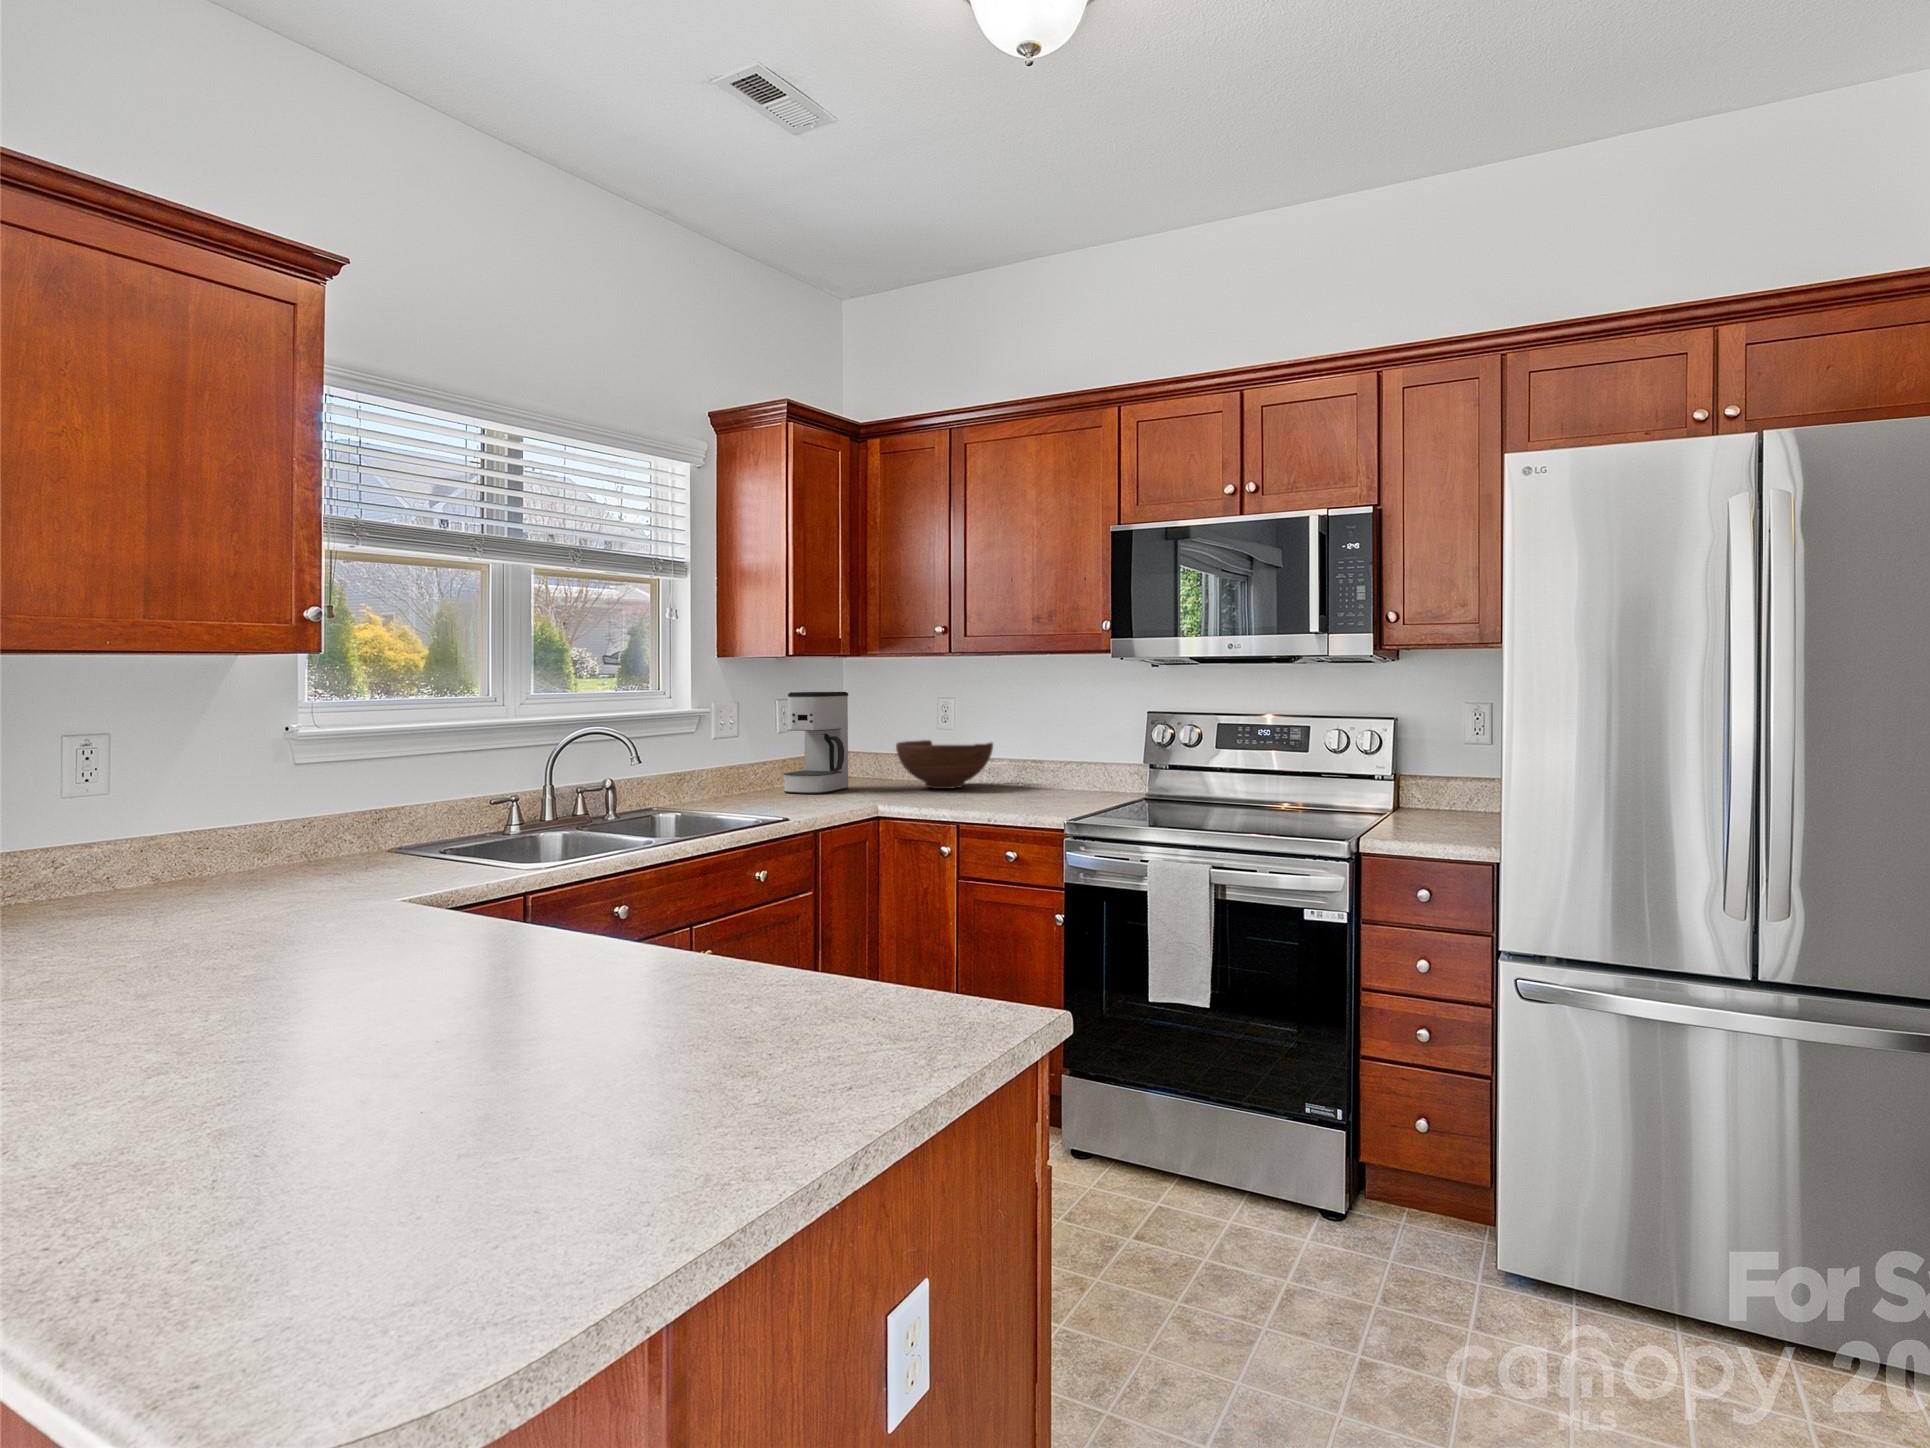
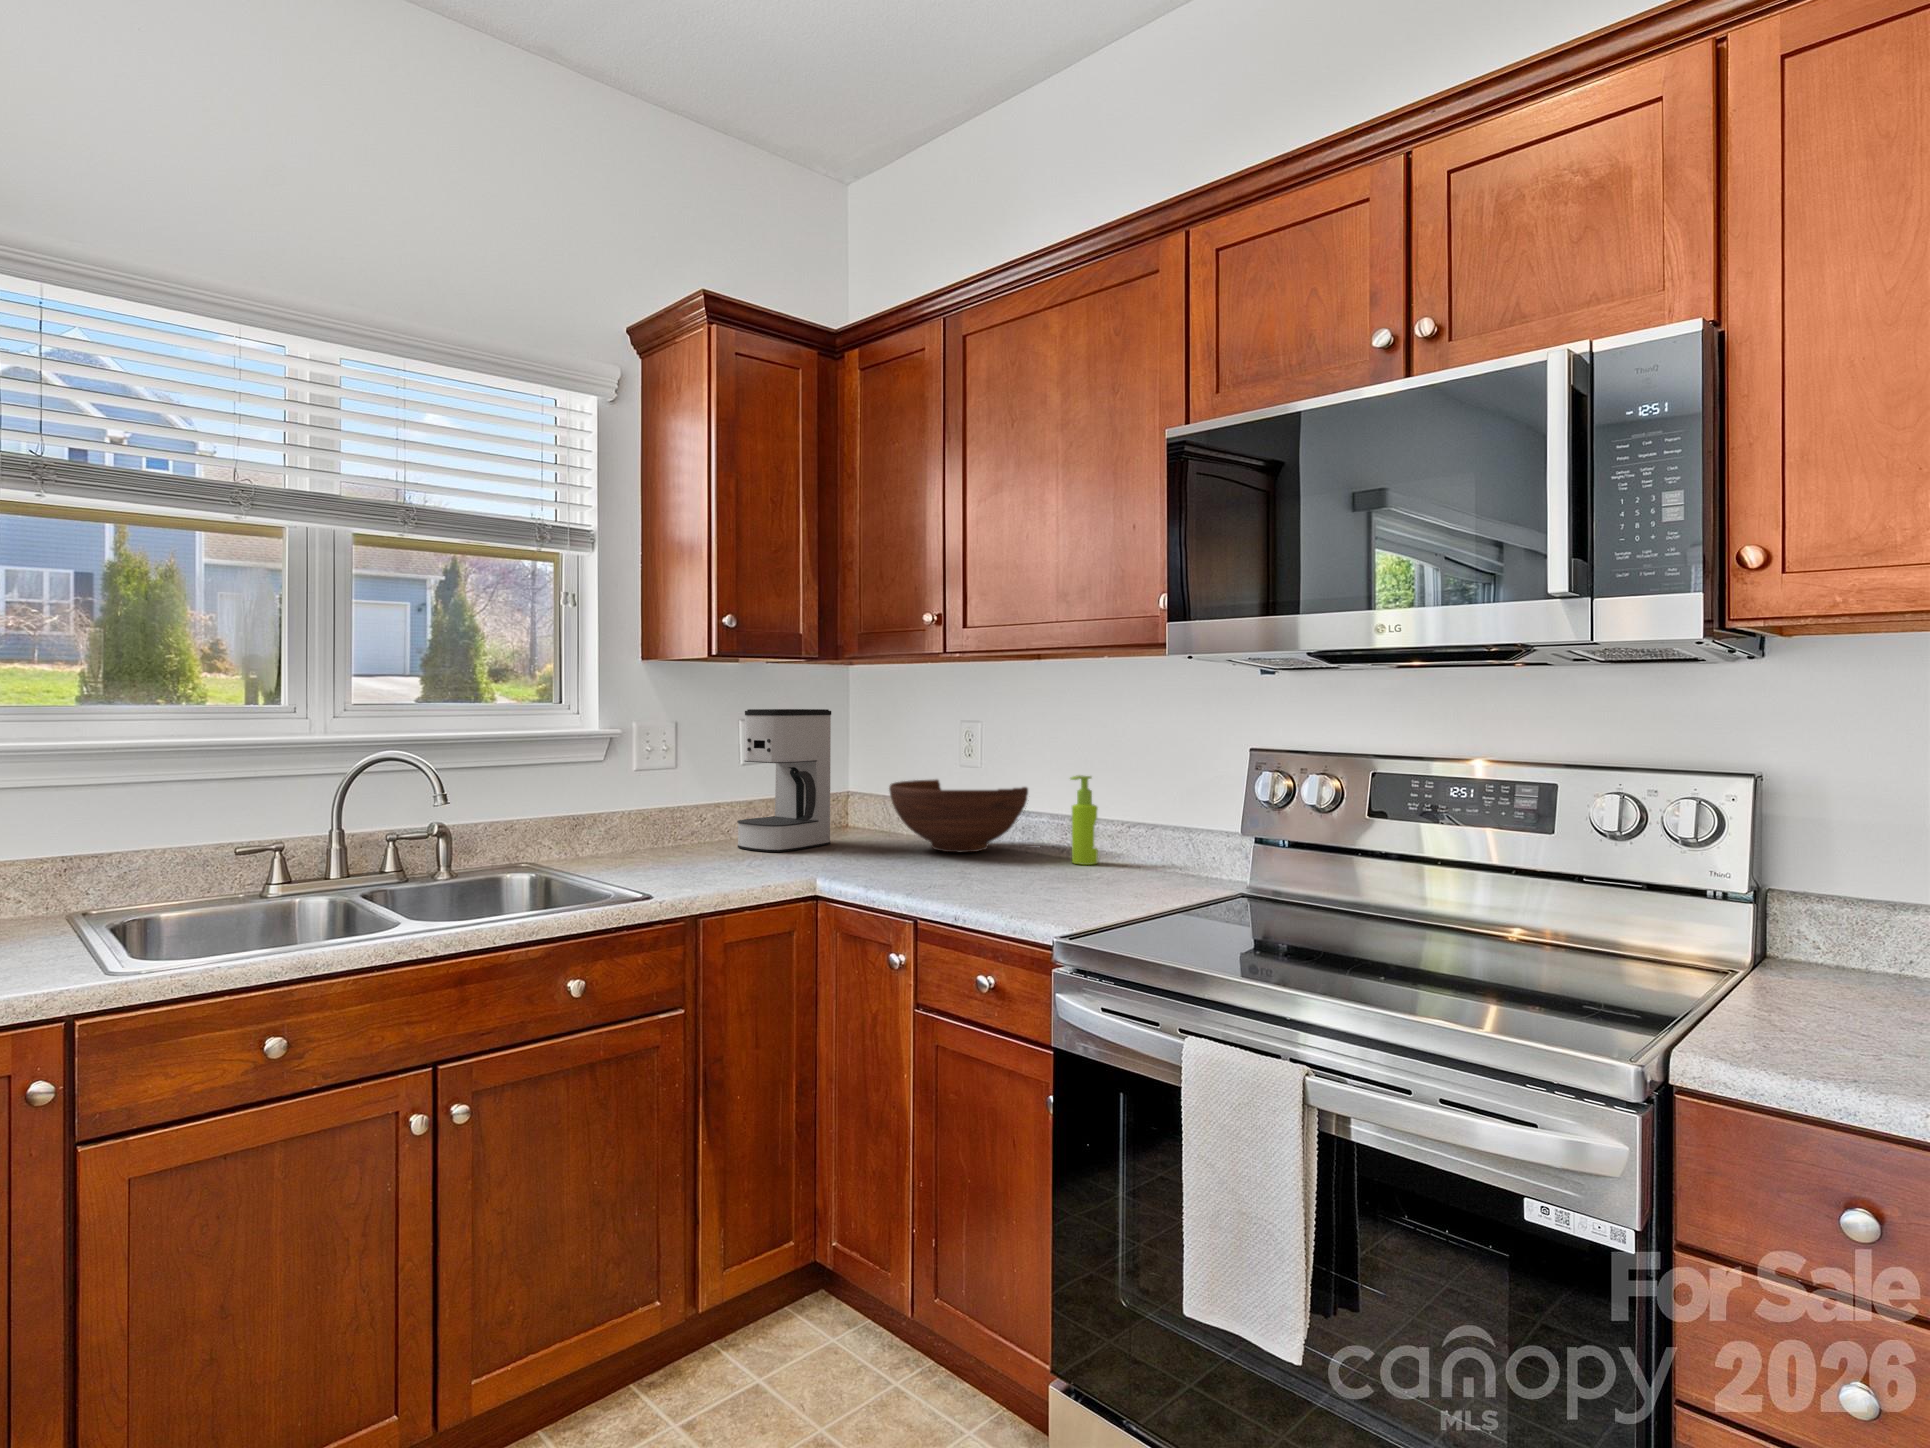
soap dispenser: none [1027,733,1044,791] -> present [1071,776,1098,865]

